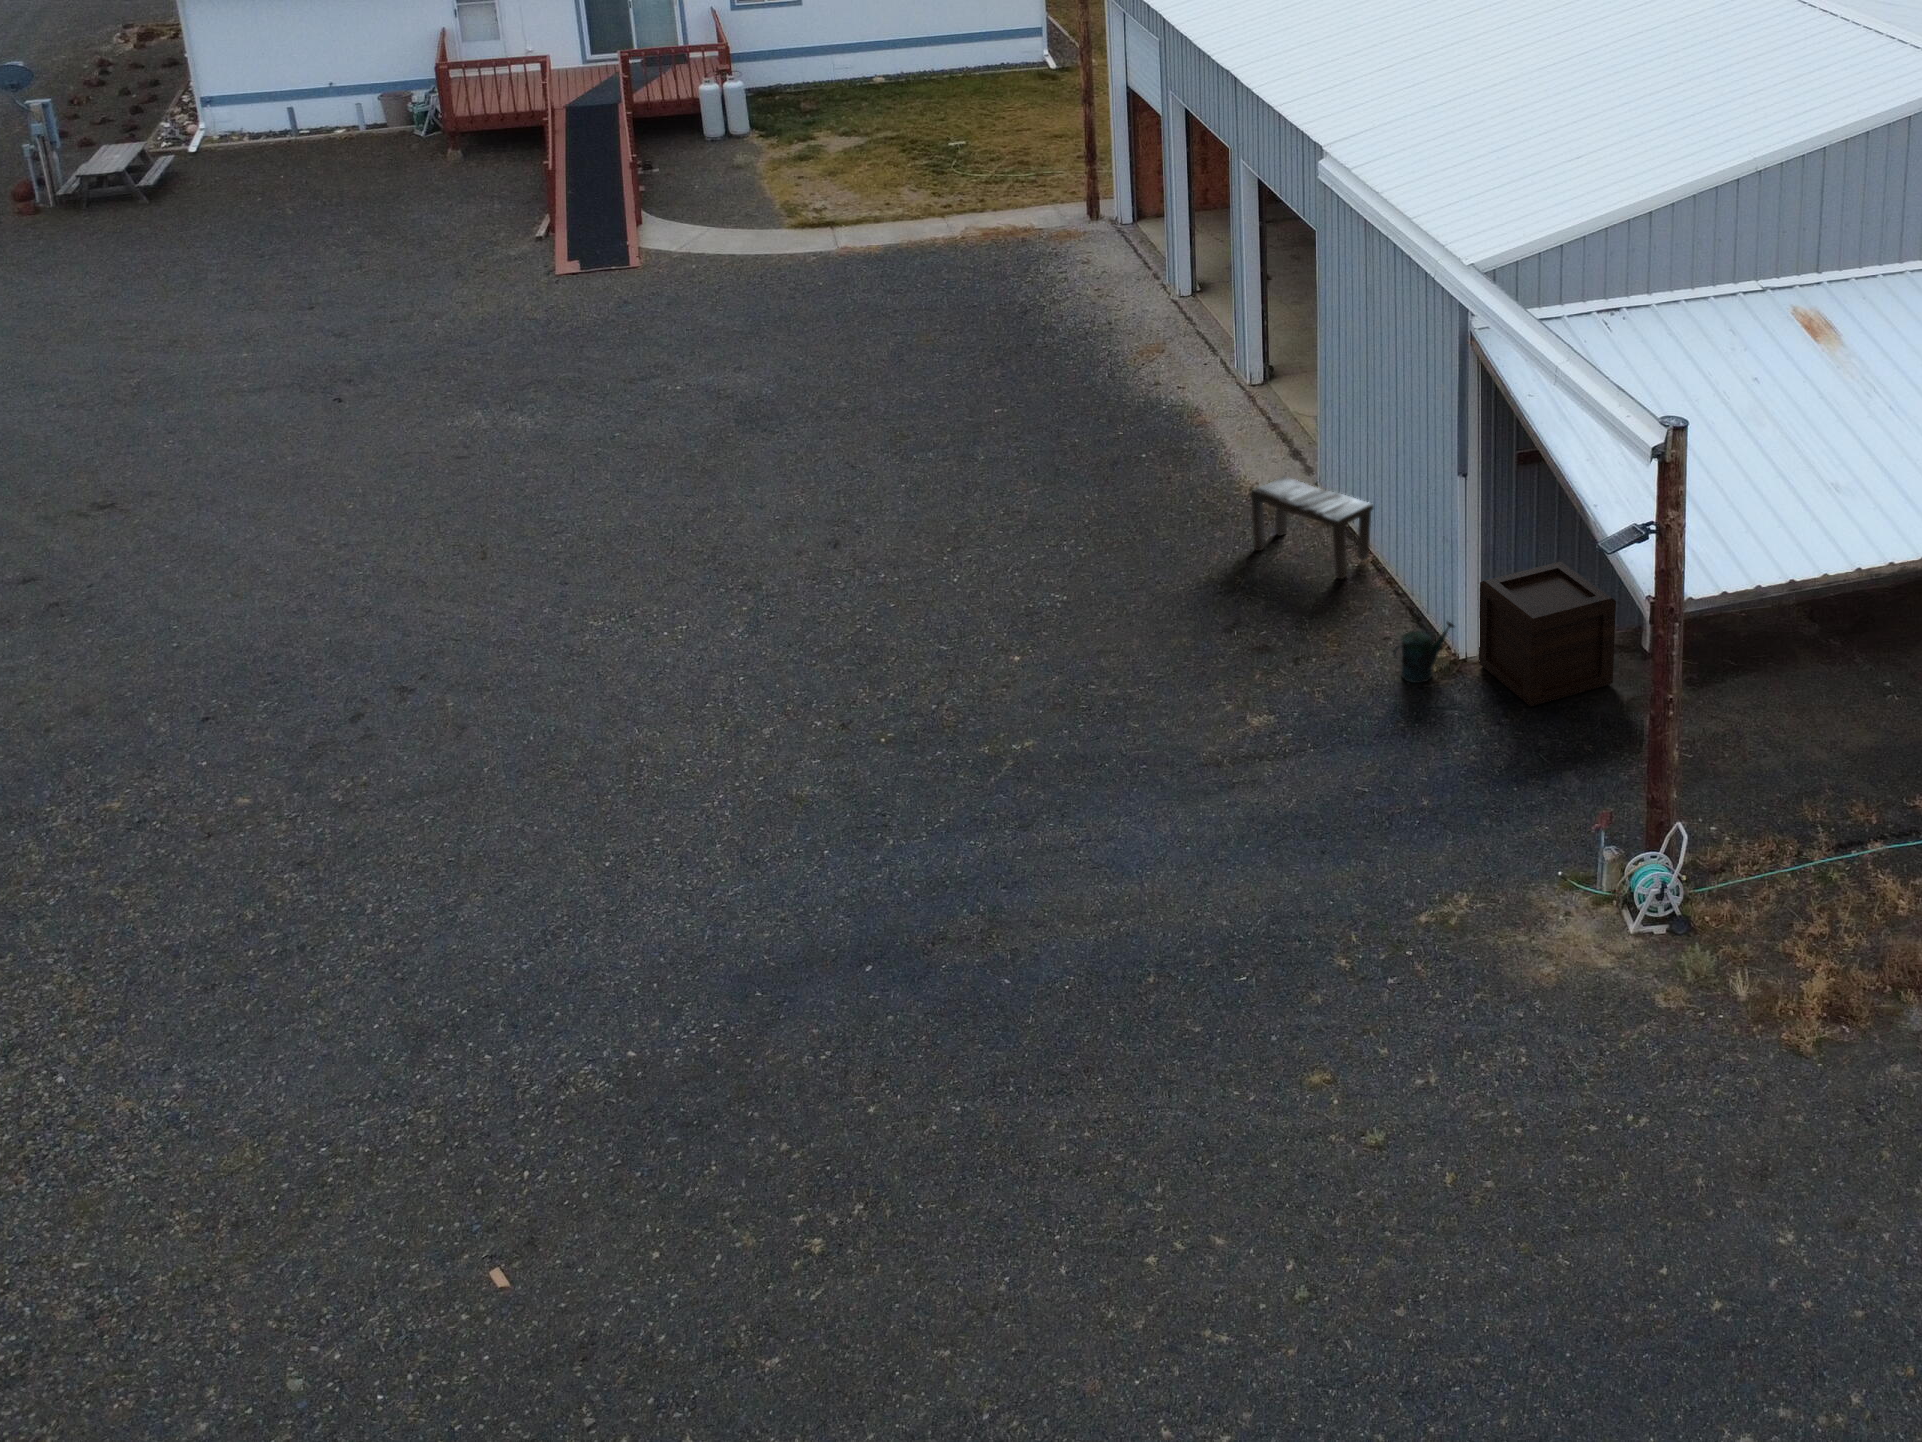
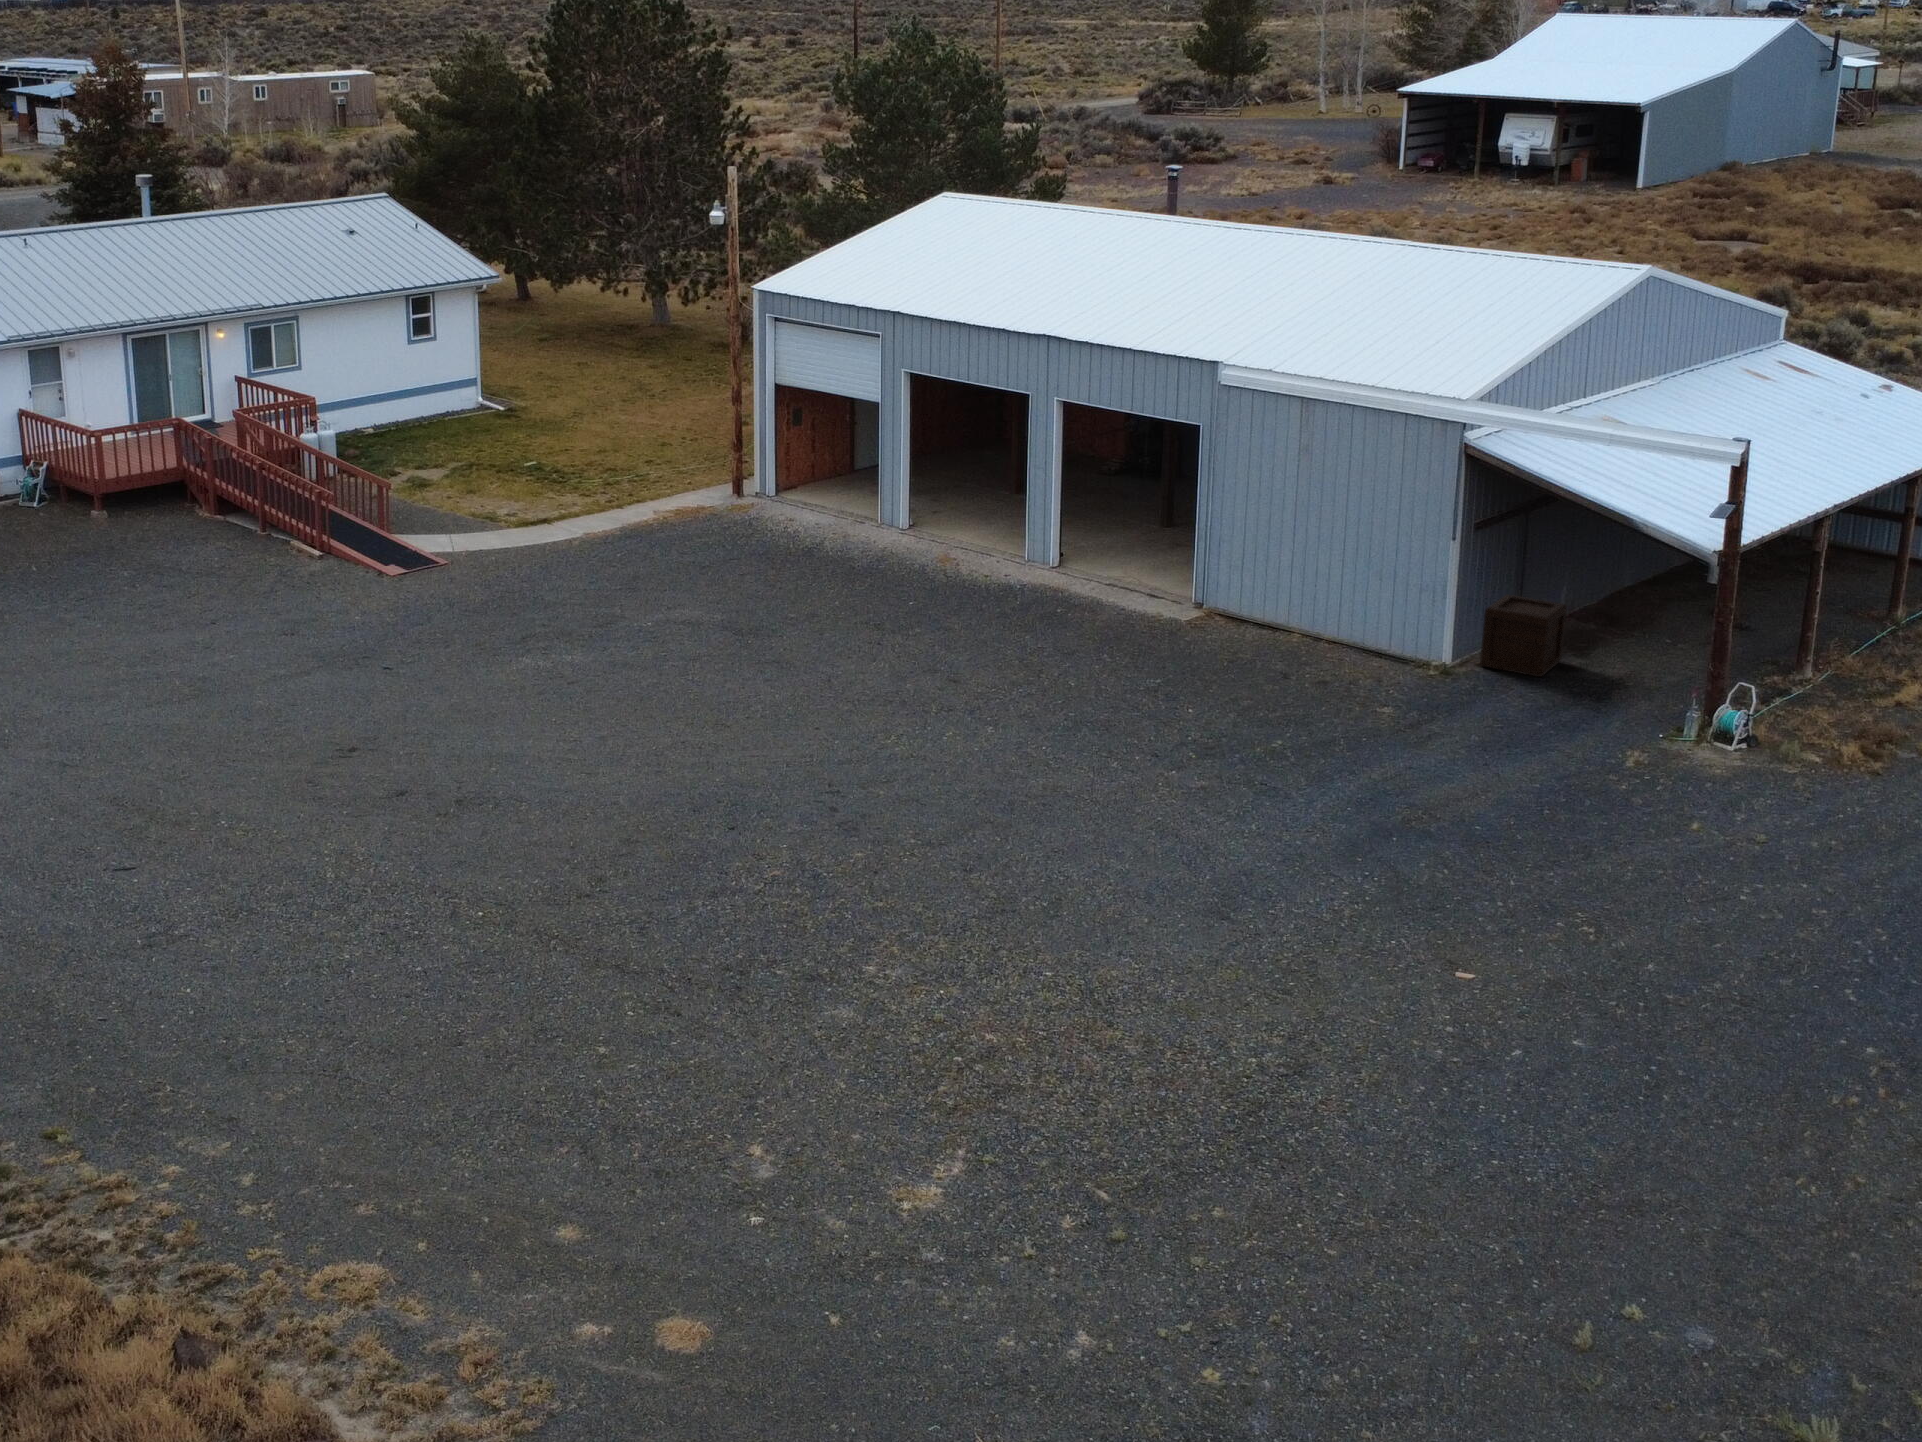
bench: present [1250,476,1374,579] -> none [1247,588,1333,644]
watering can: present [1394,622,1454,683] -> none [1447,639,1470,679]

